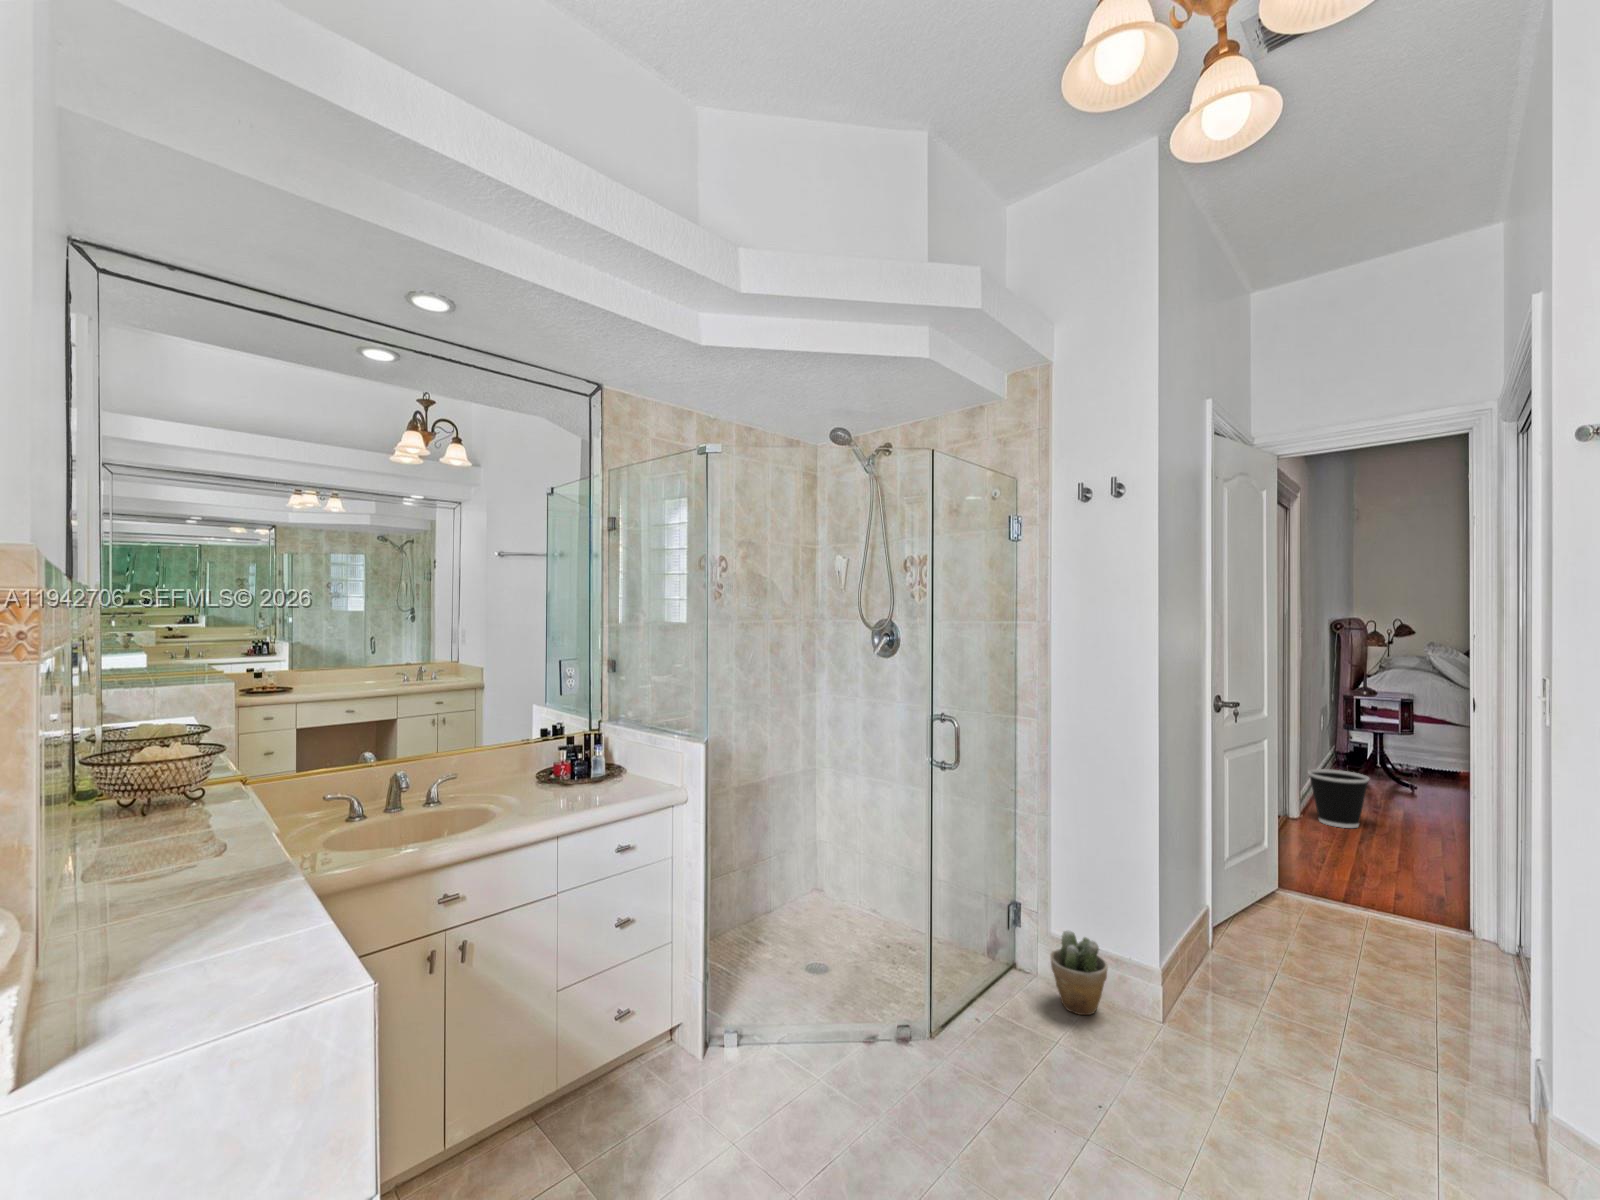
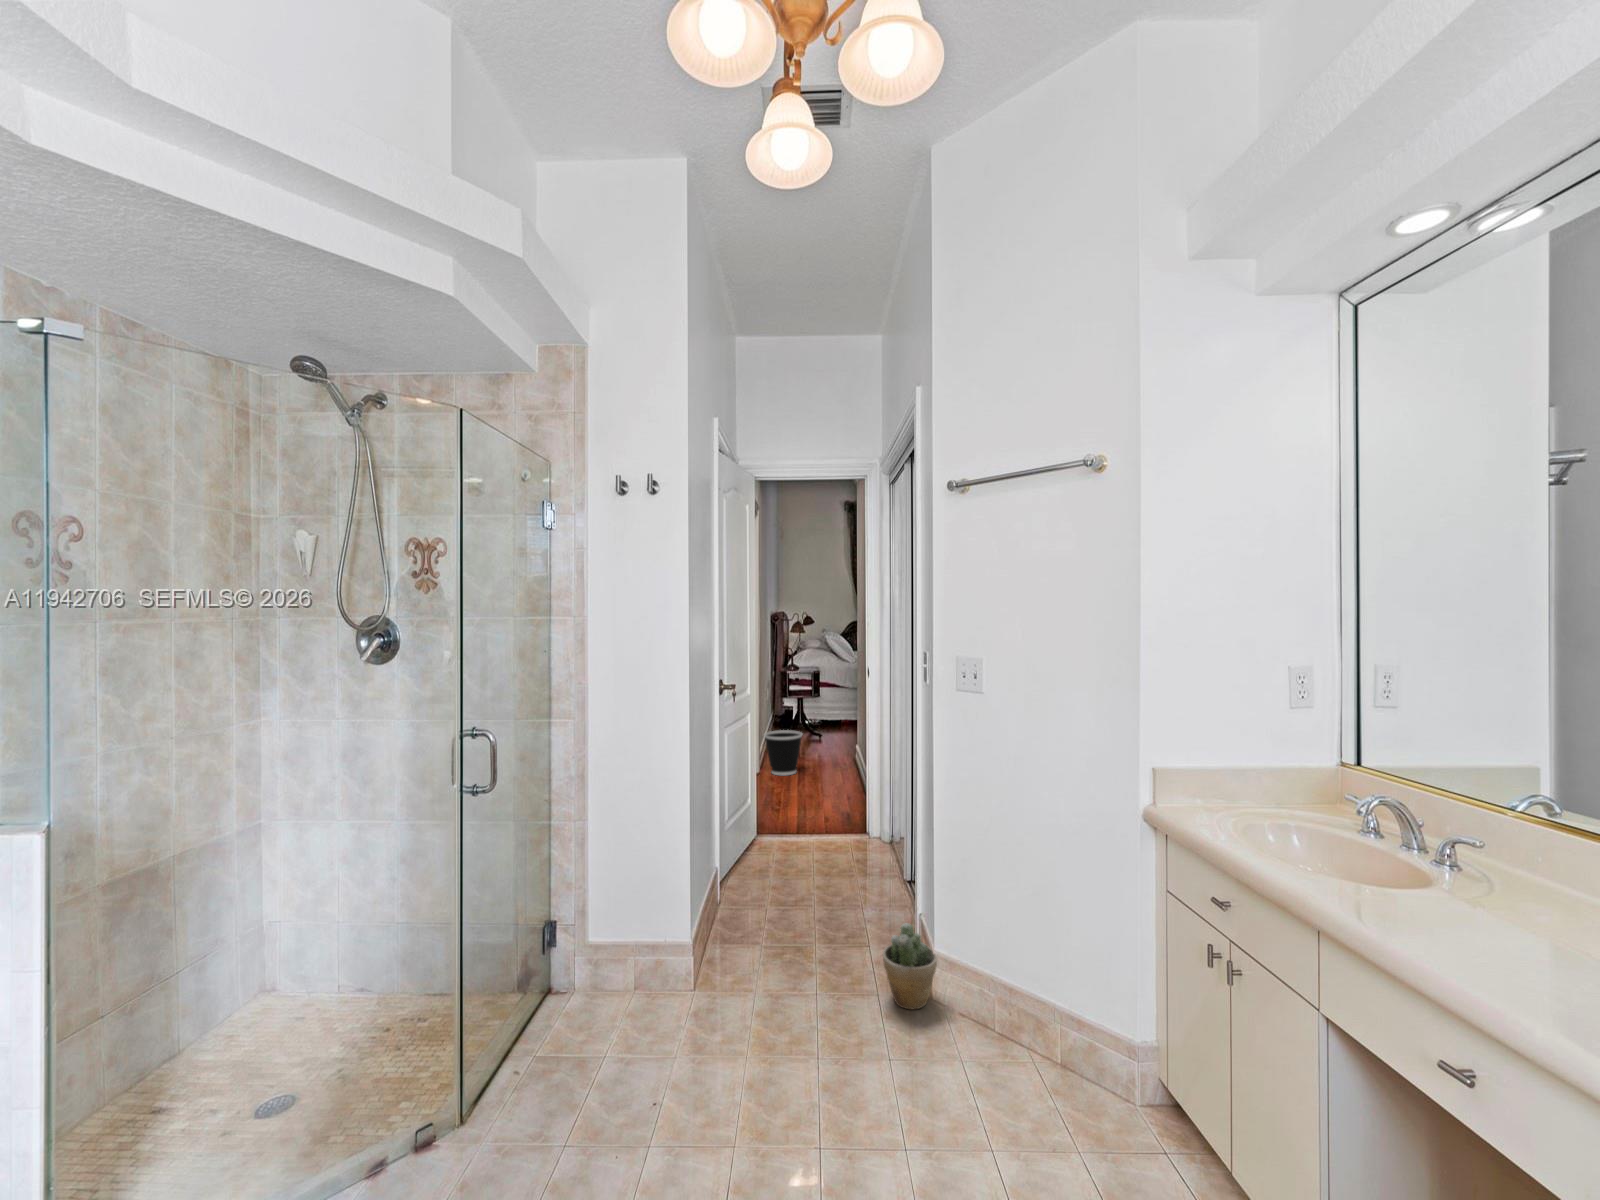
potted plant: present [1050,931,1108,1015] -> present [882,923,937,1009]

